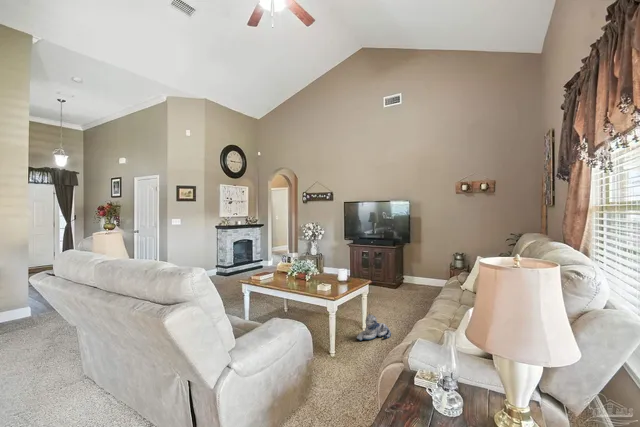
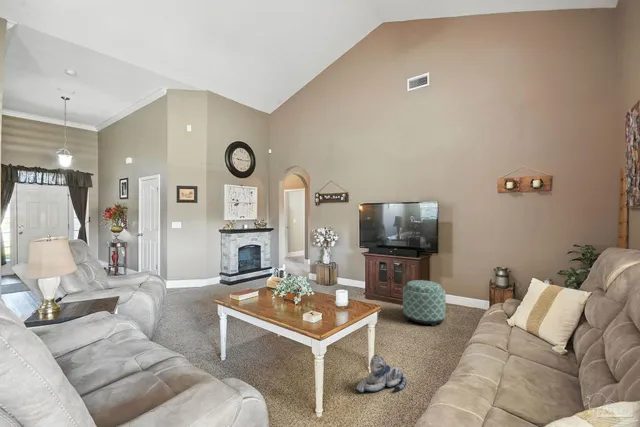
ottoman: none [383,265,416,300] -> present [403,280,446,326]

